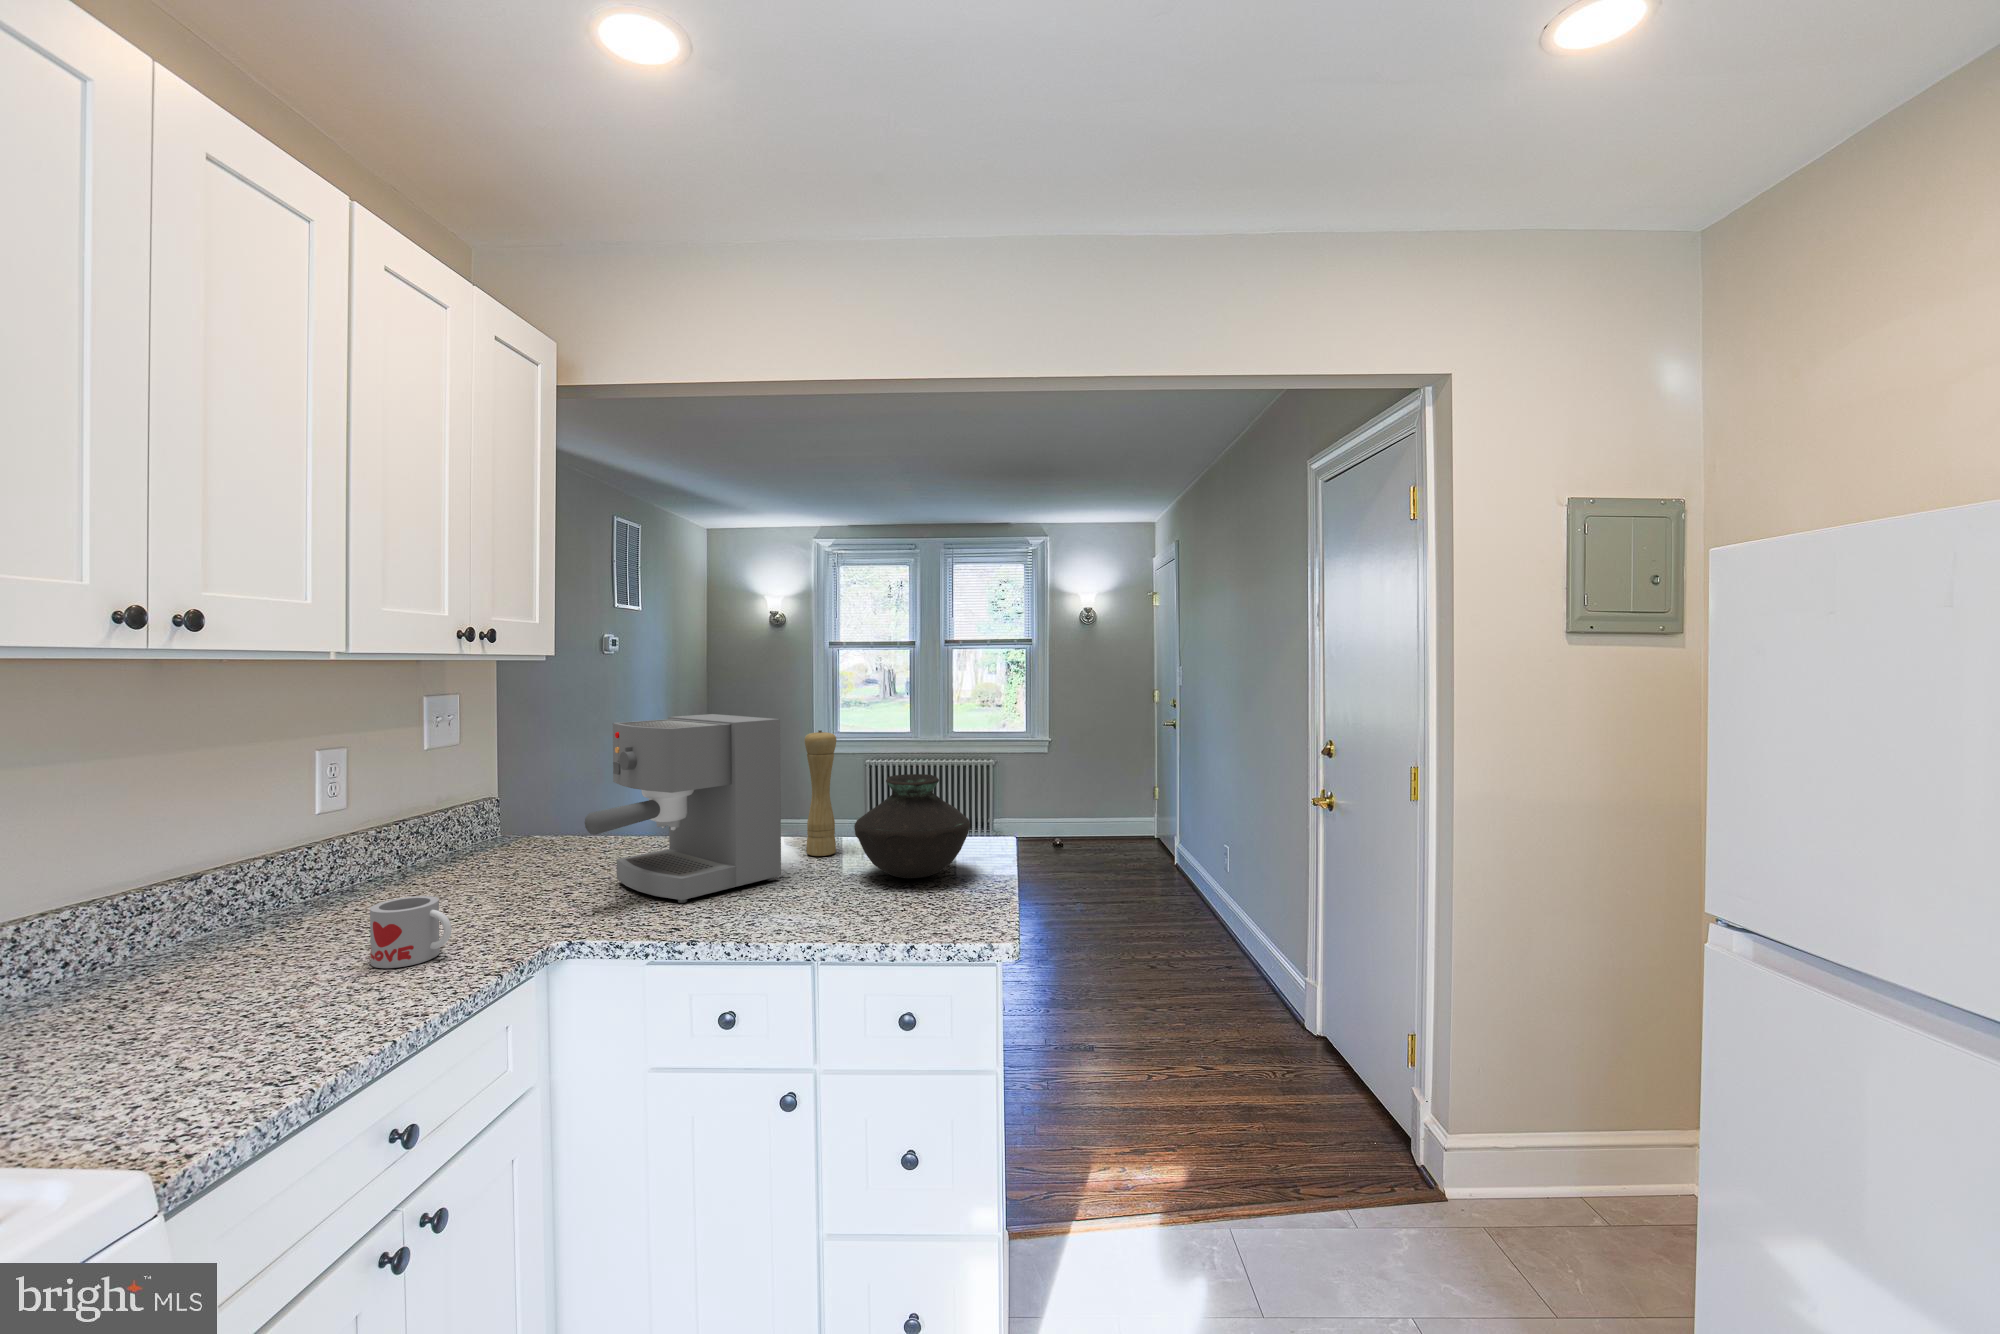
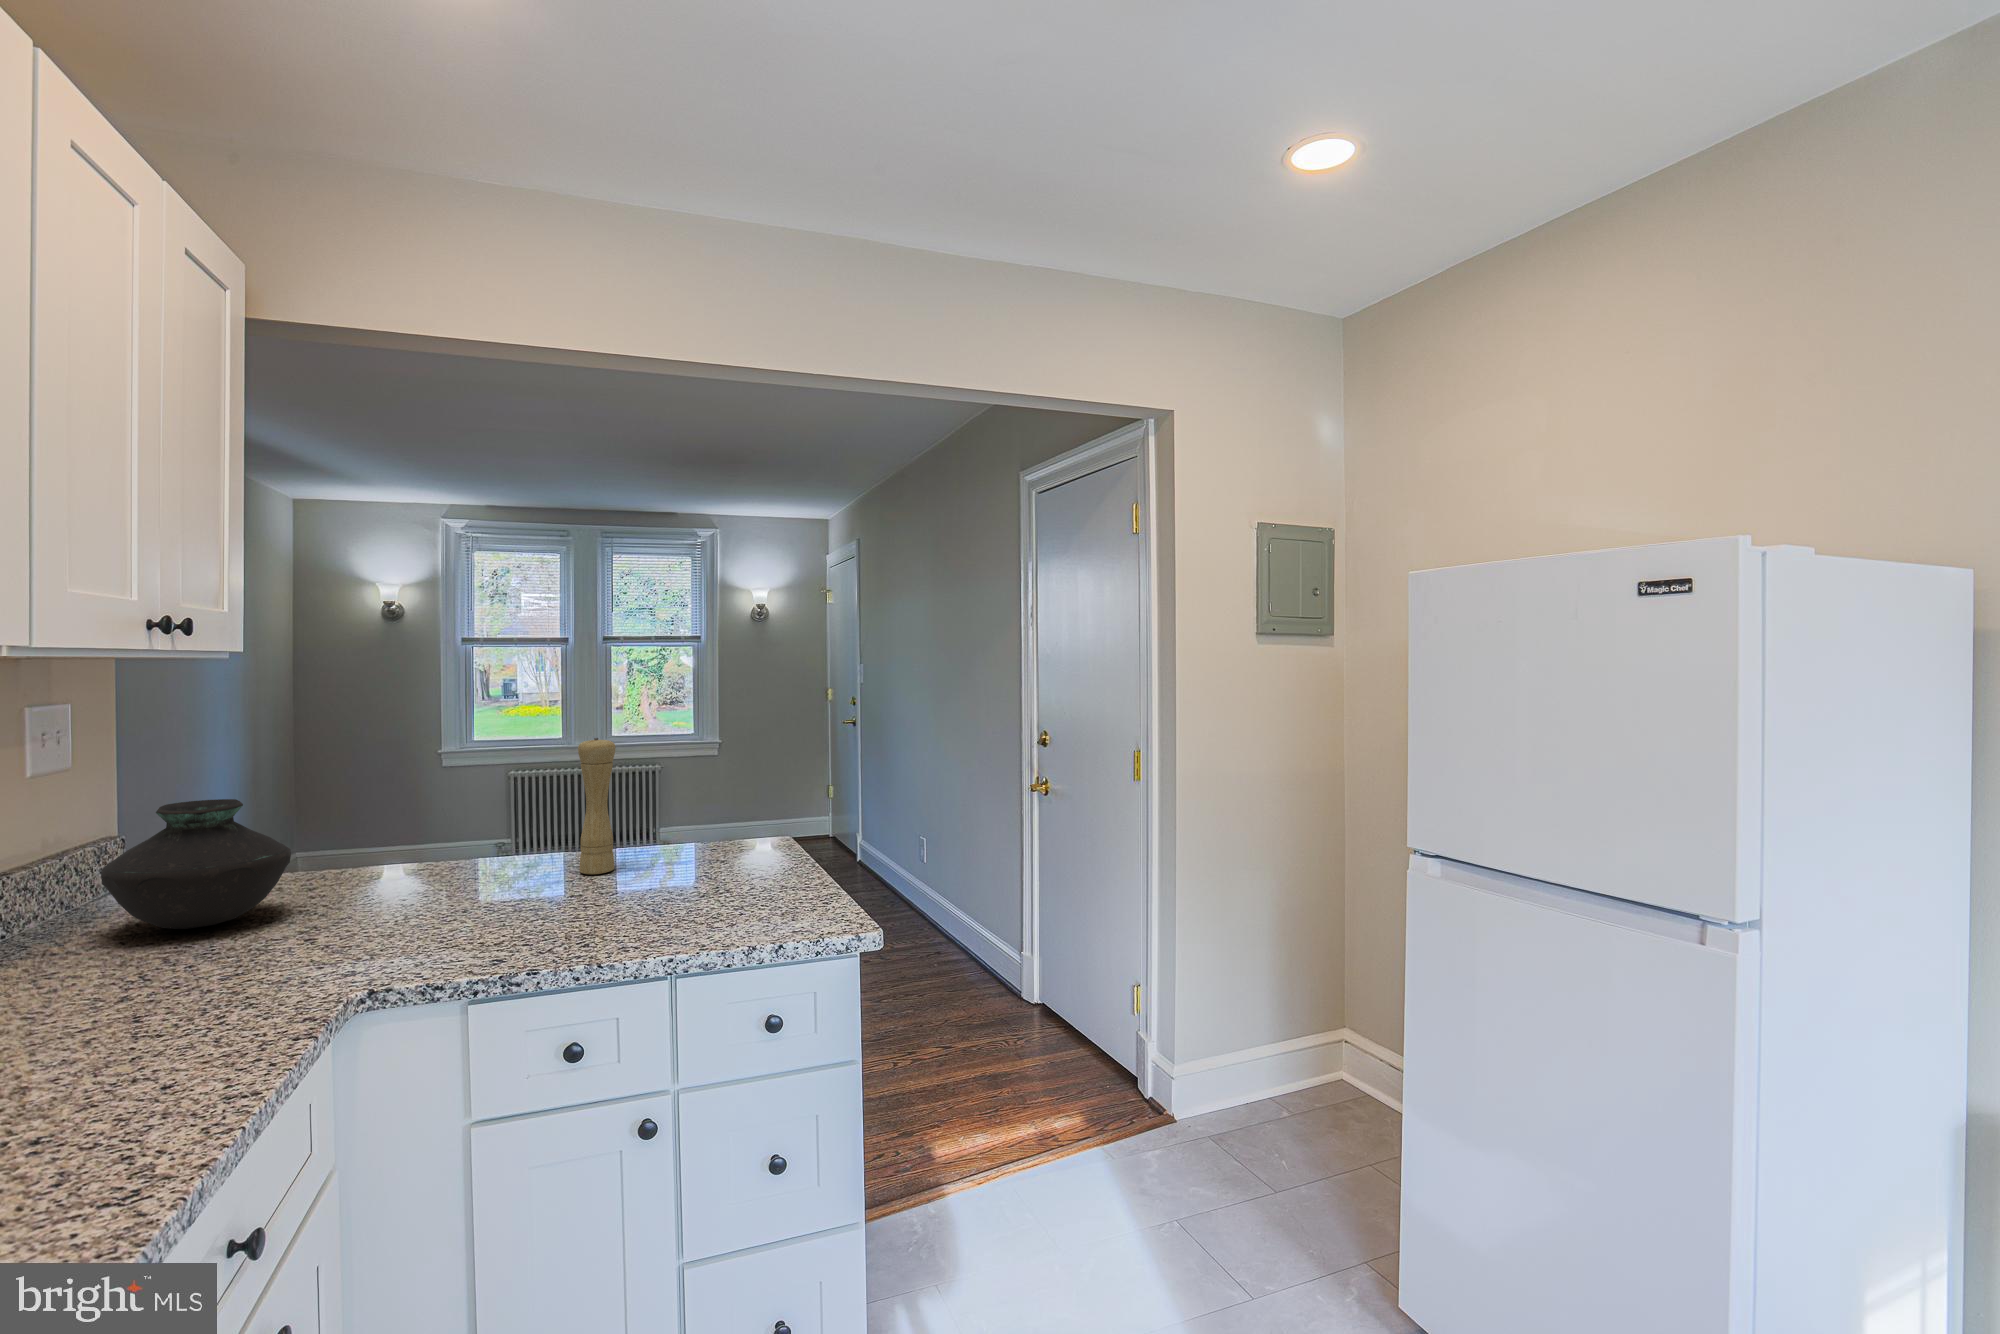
coffee maker: present [585,714,781,903] -> none [361,723,577,936]
vase: present [854,774,971,879] -> present [101,799,291,929]
mug: present [370,896,452,968] -> none [103,956,228,1052]

